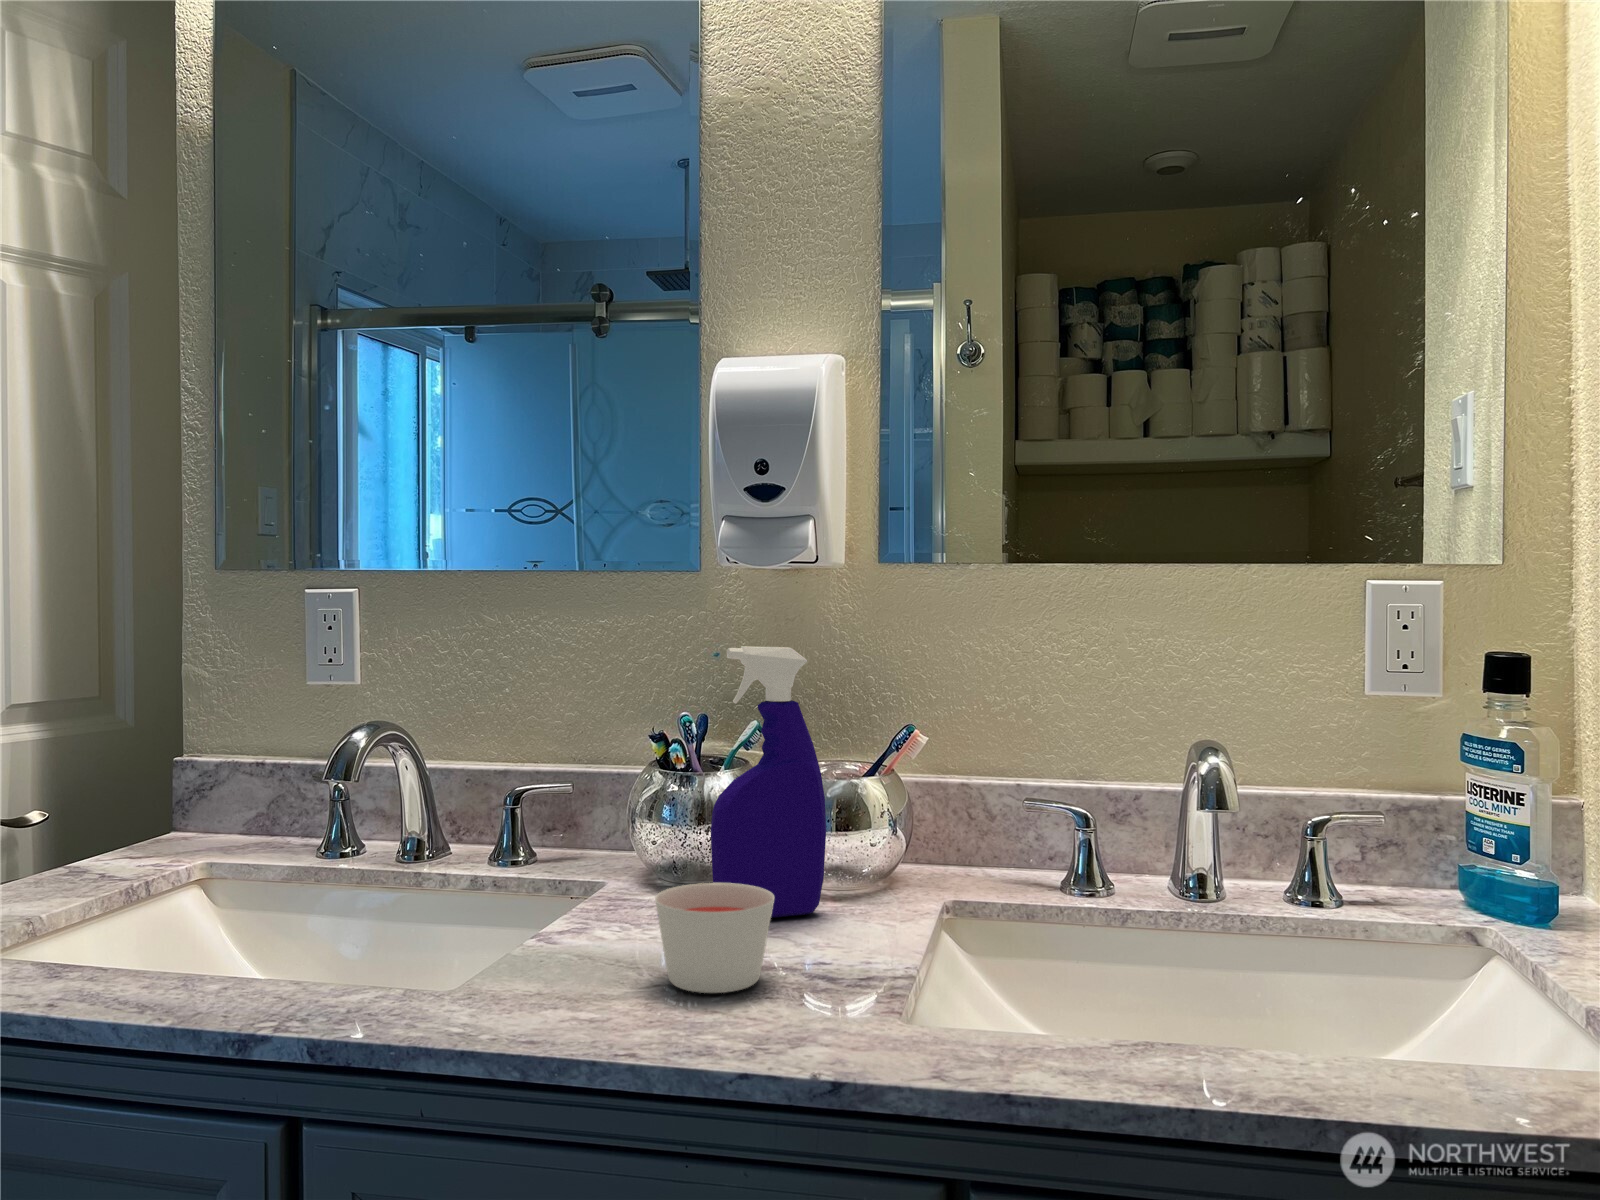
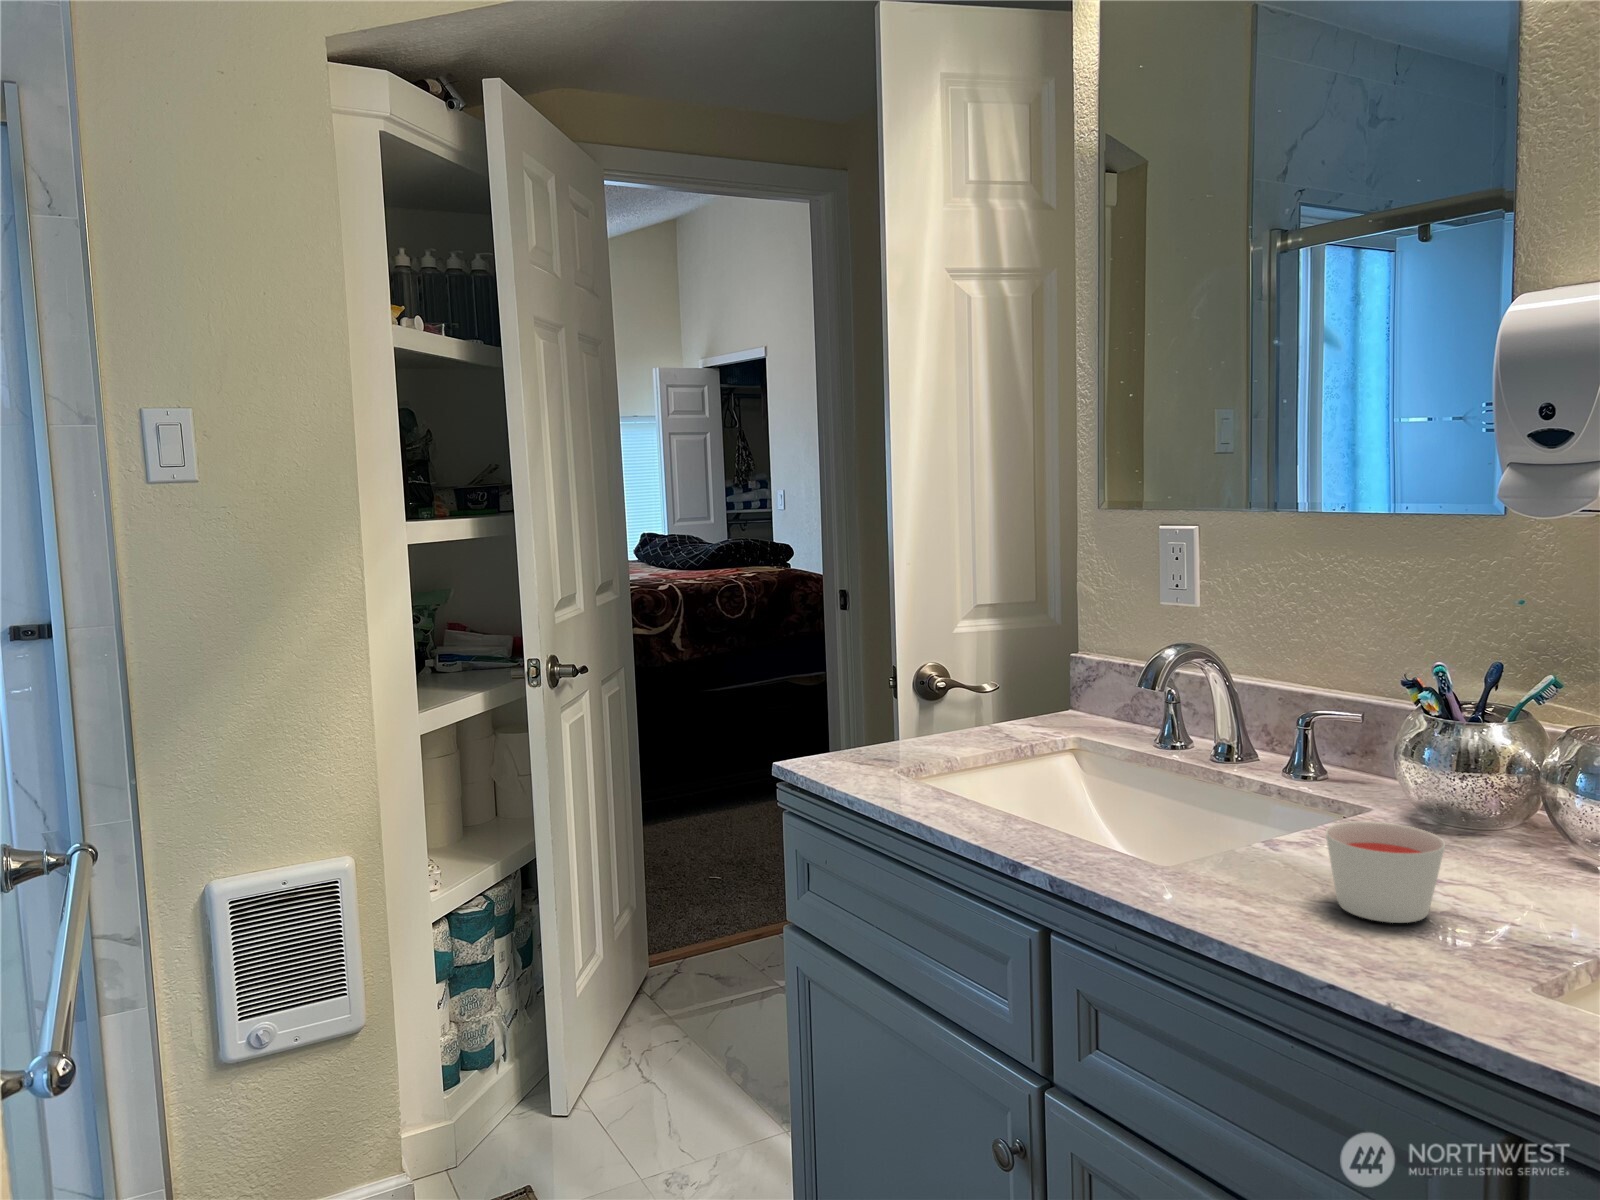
spray bottle: present [711,646,826,918] -> none [1438,603,1577,874]

